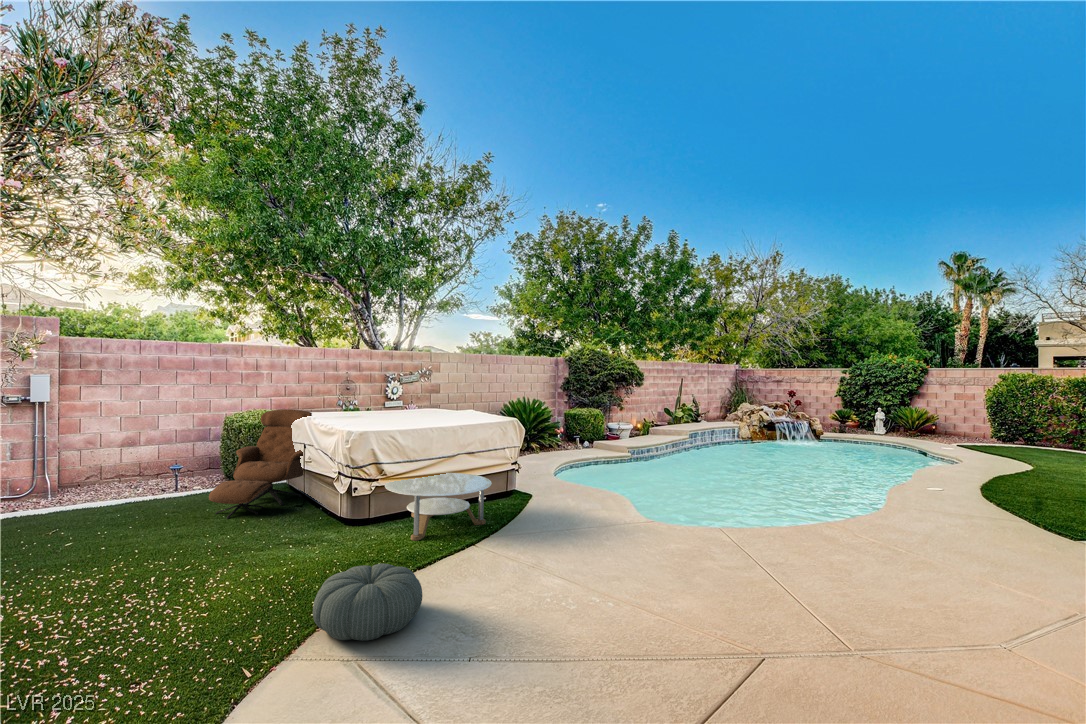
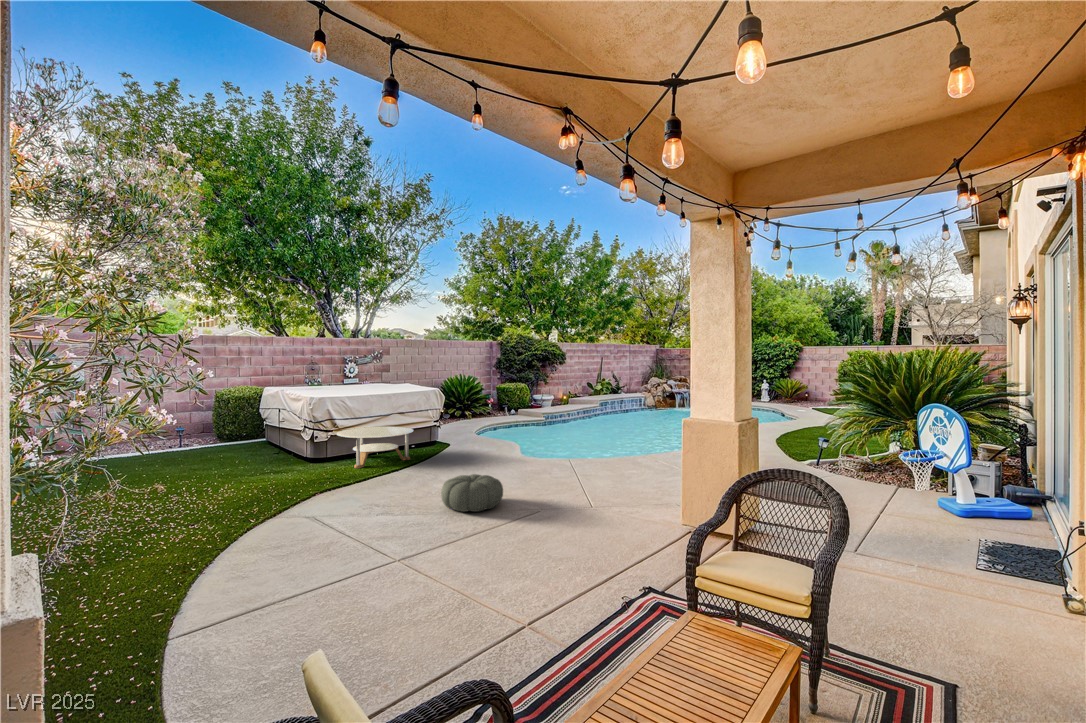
lounge chair: present [209,410,312,519] -> none [209,385,286,461]
pouf: present [313,564,422,641] -> present [441,474,503,512]

